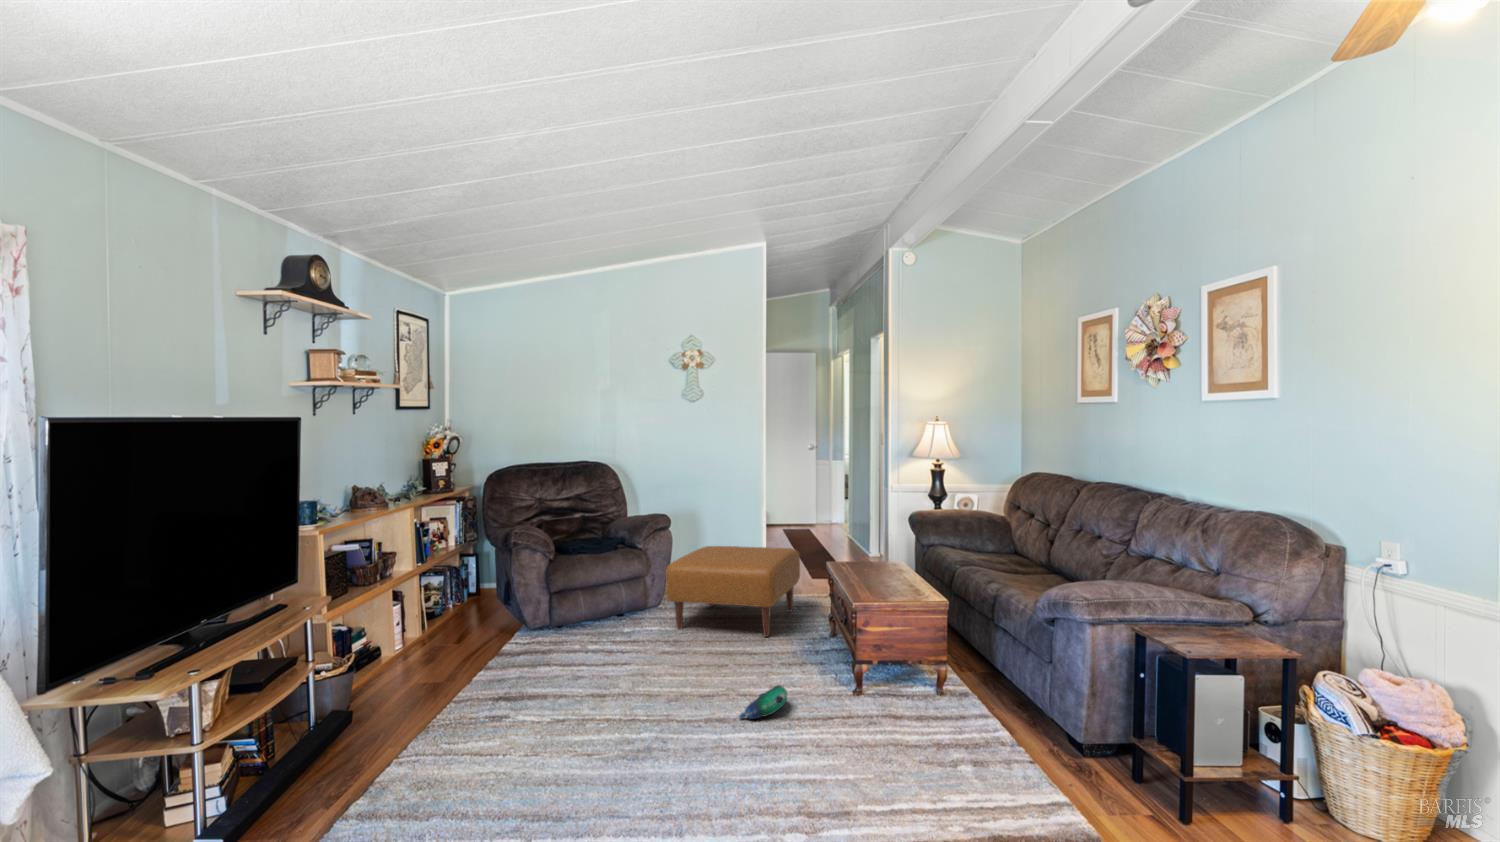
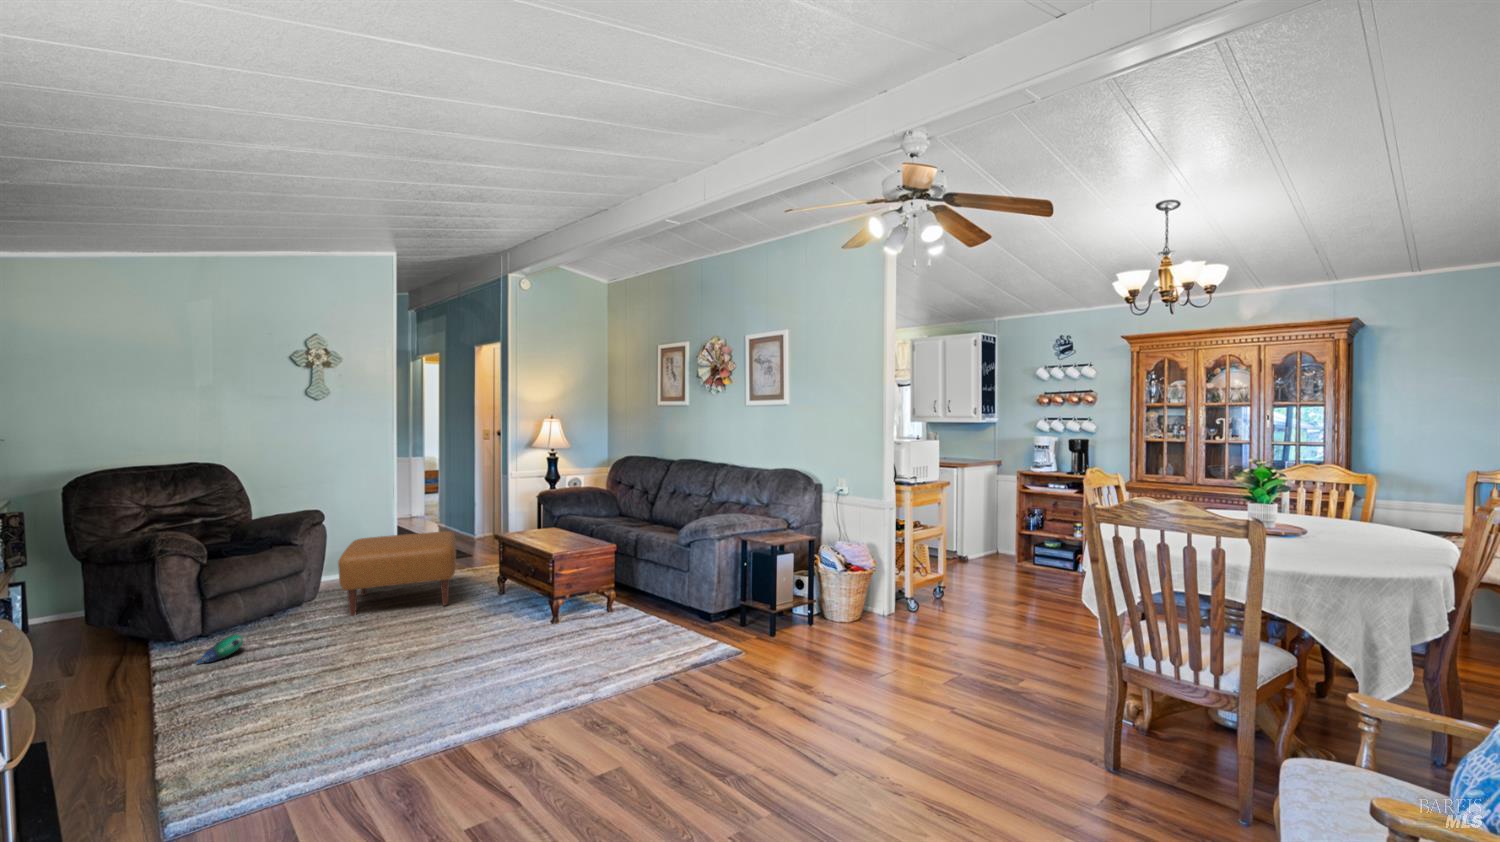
plush toy: present [739,685,787,719] -> present [196,634,243,664]

